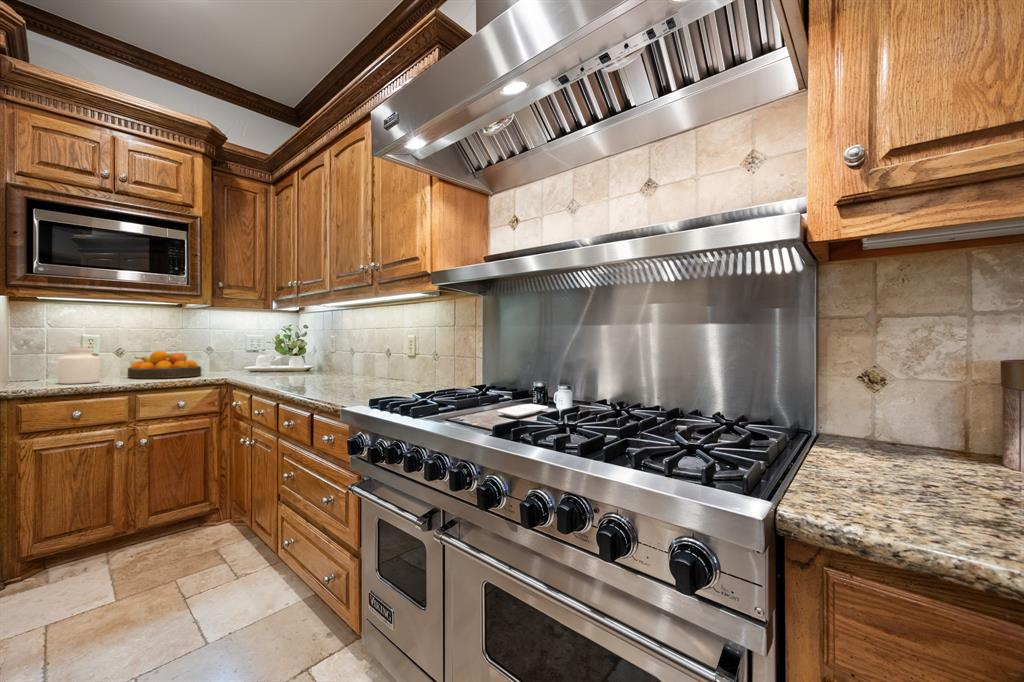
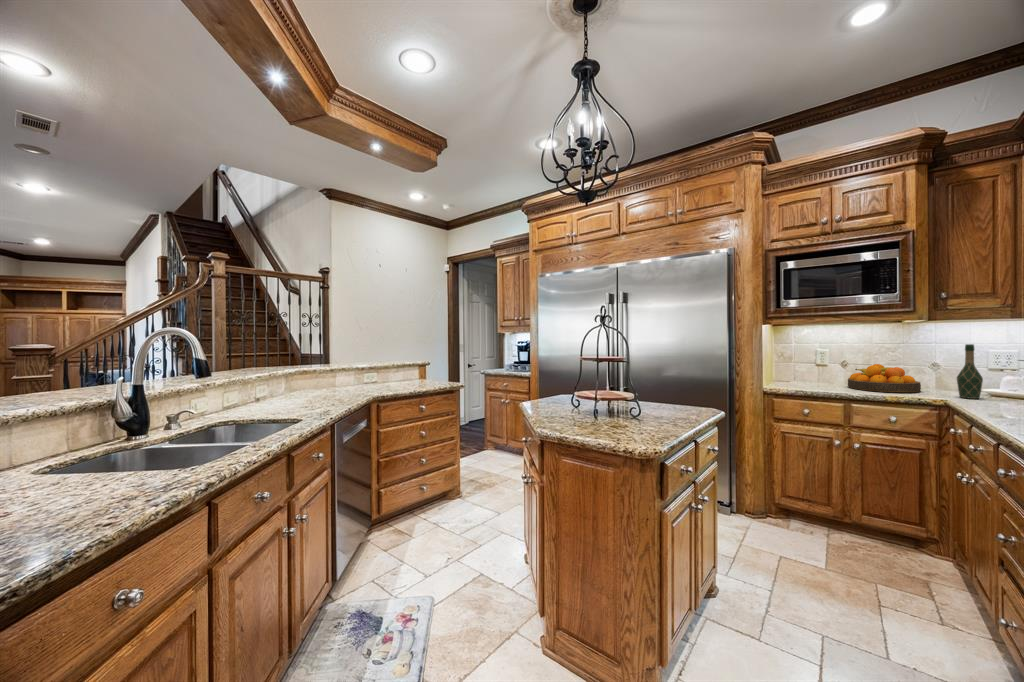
wine bottle: none [231,329,249,376] -> present [957,344,983,399]
jar: present [58,348,100,384] -> none [796,361,823,389]

